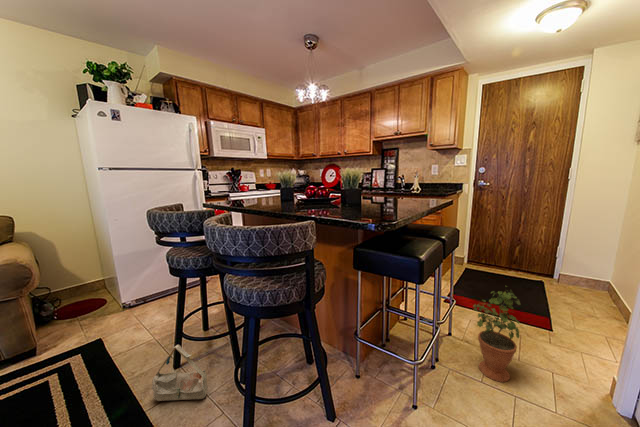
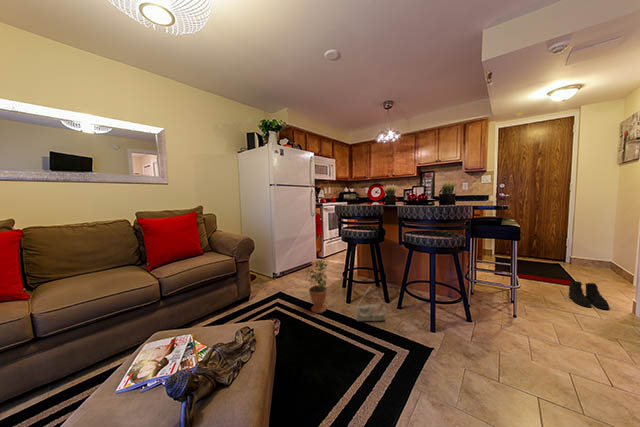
potted plant: present [473,290,521,382] -> present [307,260,328,313]
boots: none [530,326,583,382] -> present [569,281,609,309]

